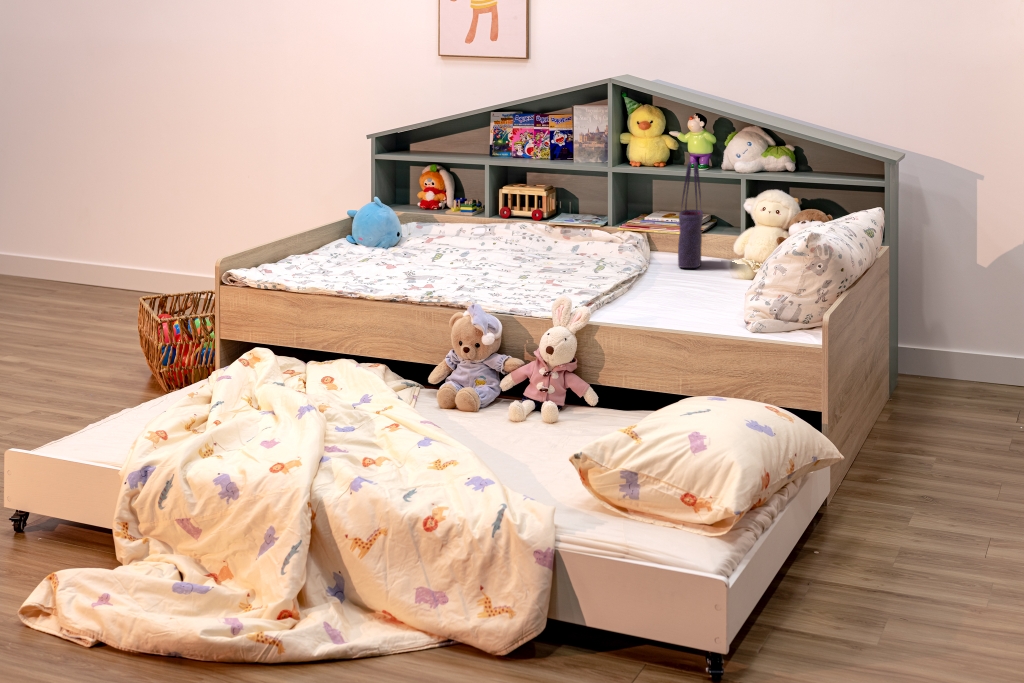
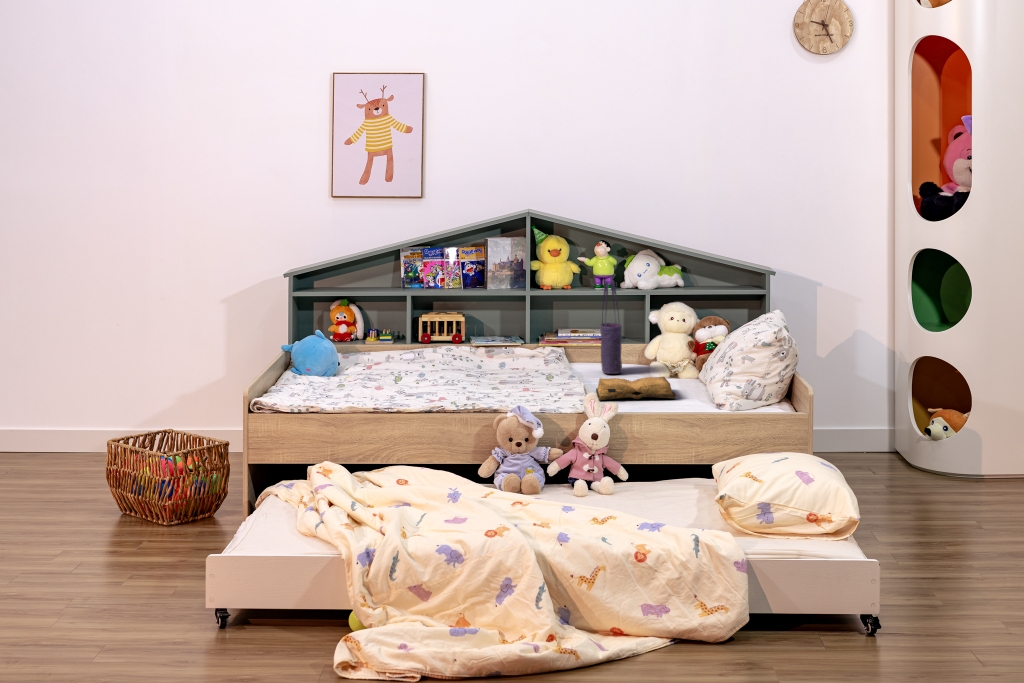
diary: none [631,275,725,306] -> present [596,377,676,400]

